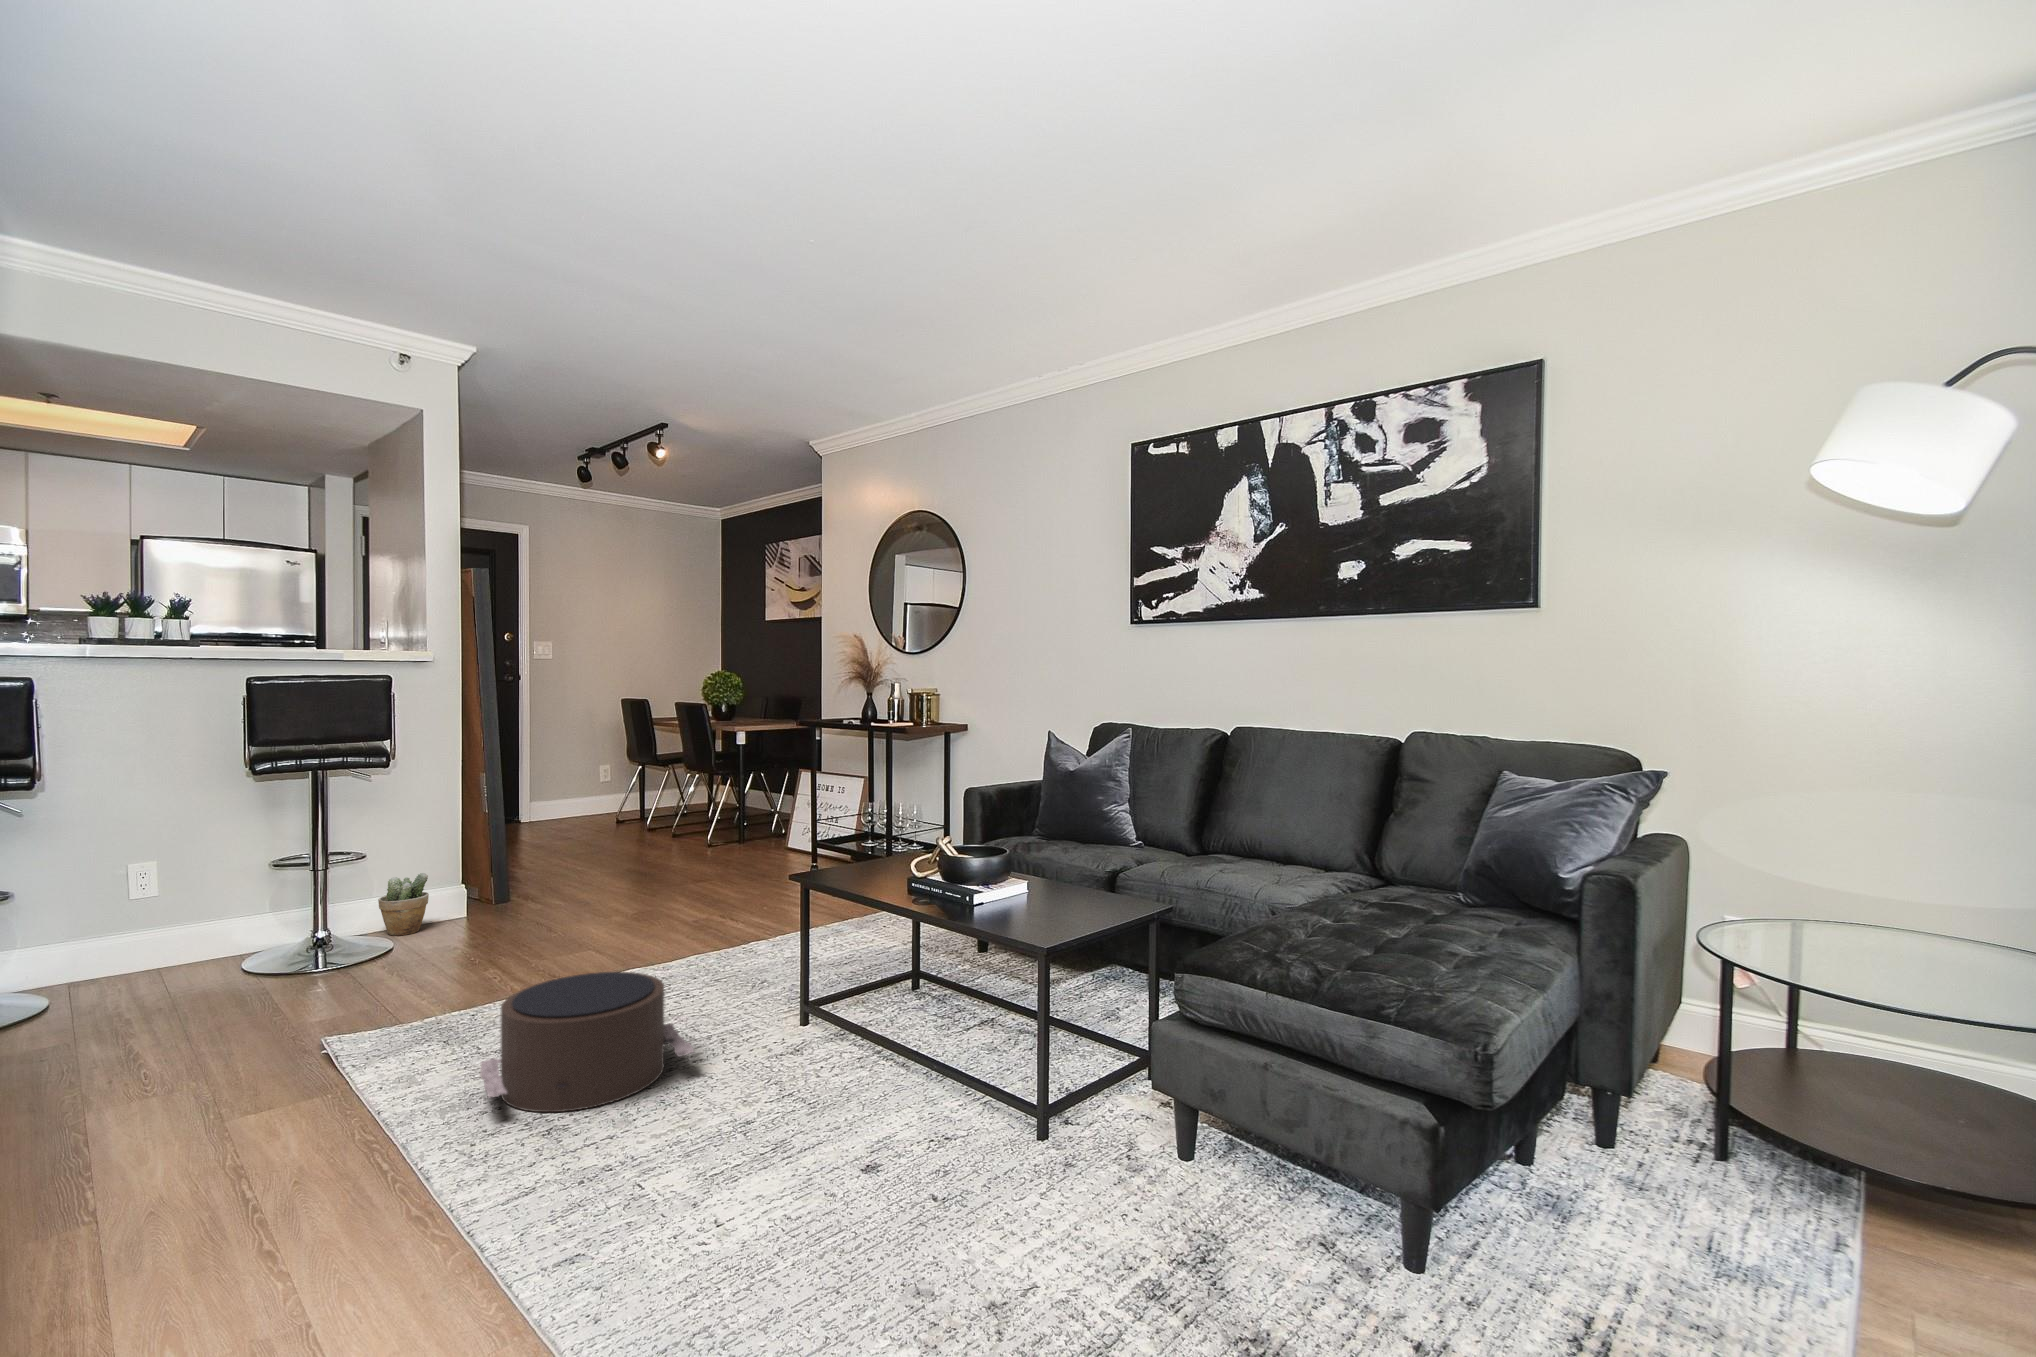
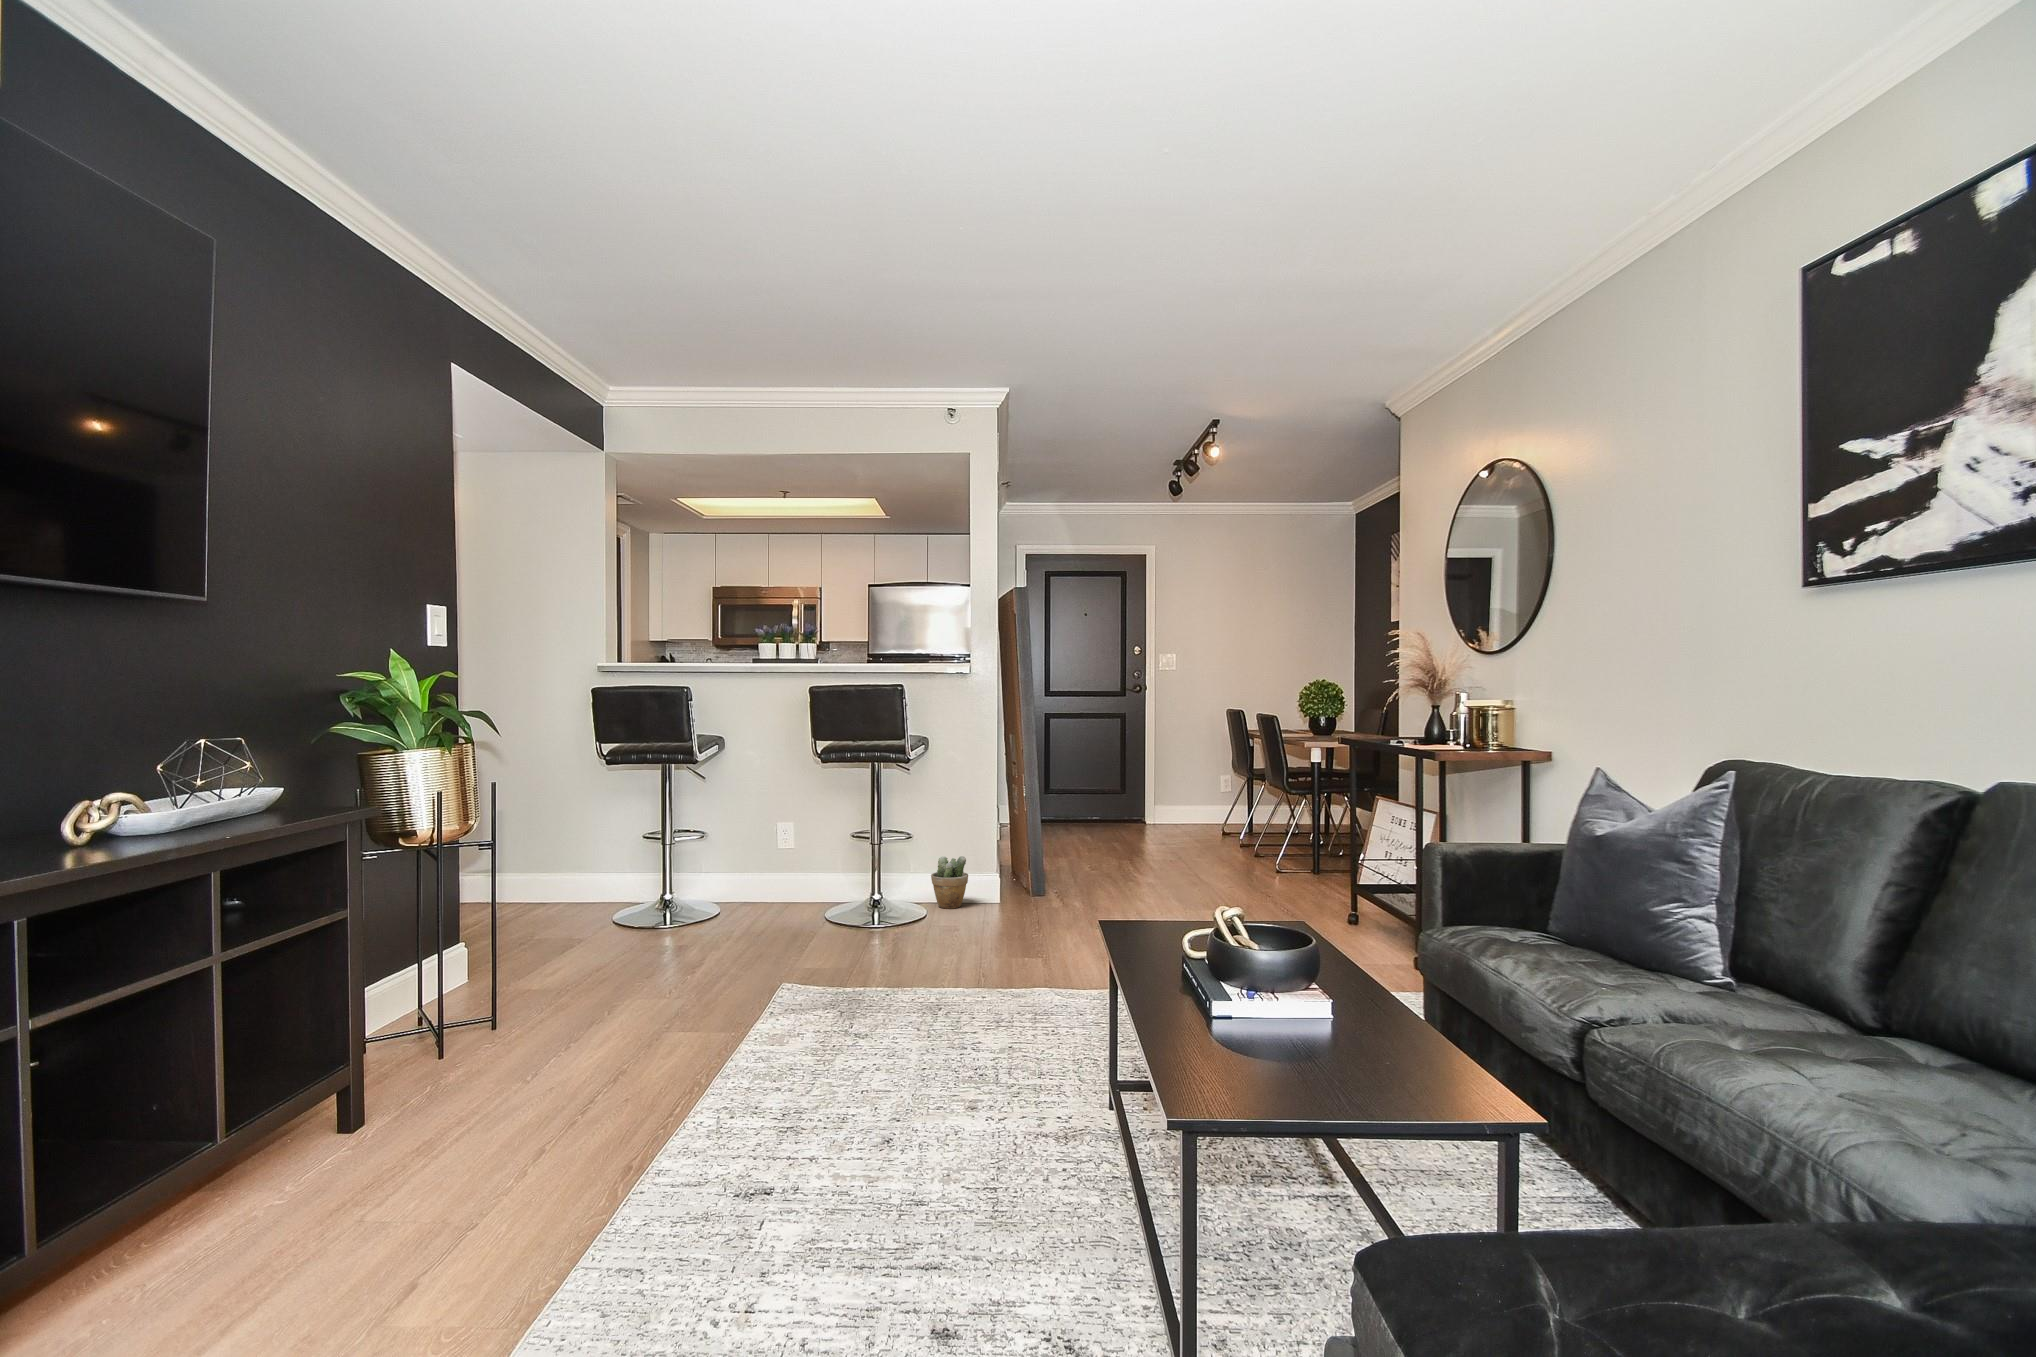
pouf: present [480,972,694,1112] -> none [752,980,966,1129]

